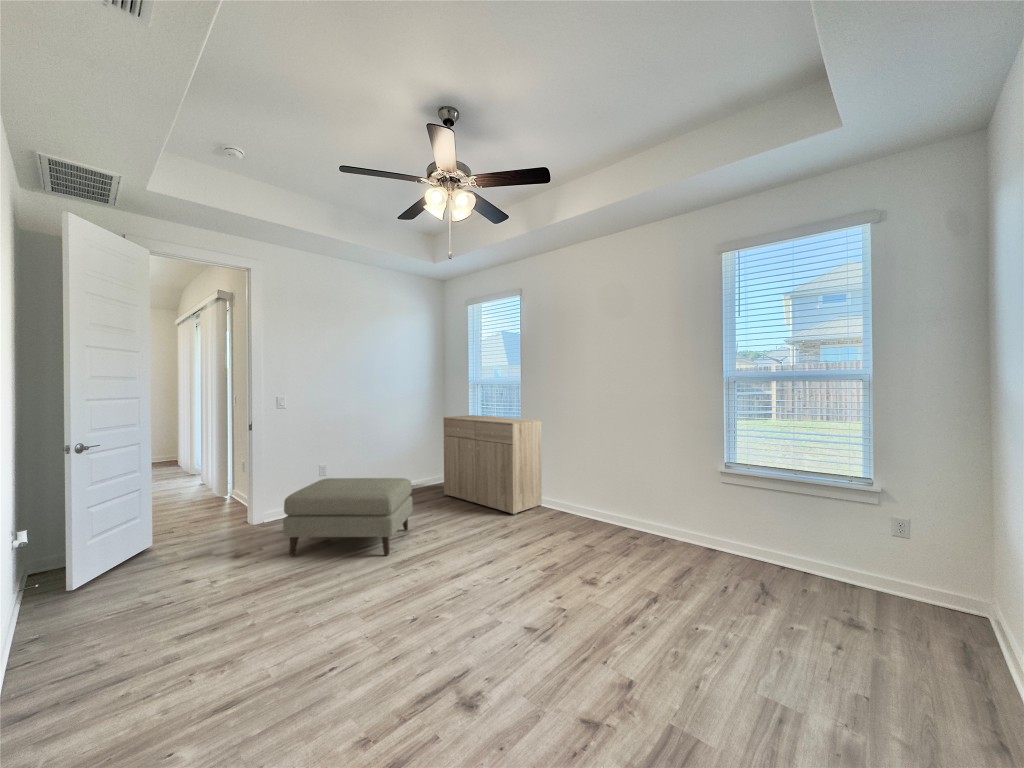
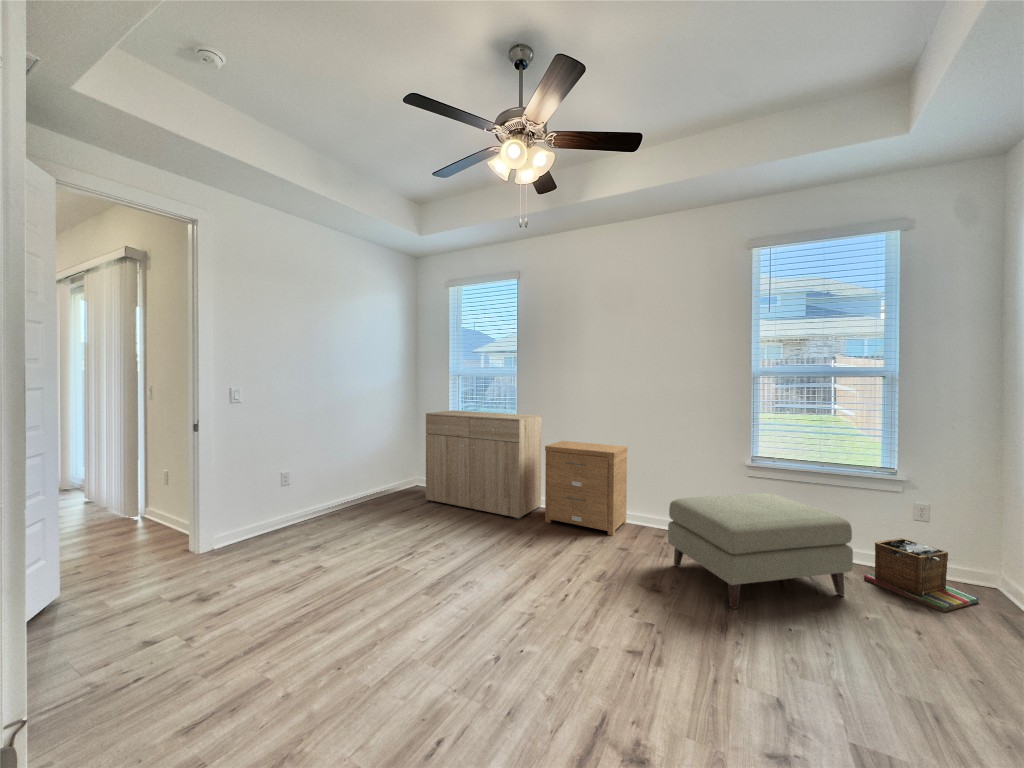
nightstand: none [535,444,613,535] -> present [545,441,627,536]
ottoman: present [283,478,413,556] -> present [668,493,853,609]
laundry basket: none [824,554,946,634] -> present [864,538,978,612]

